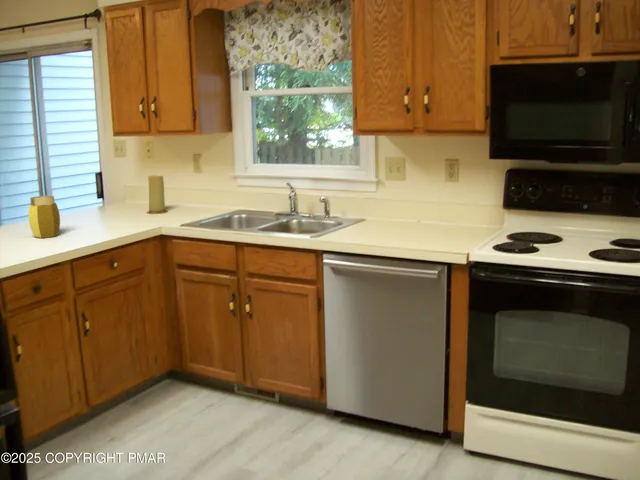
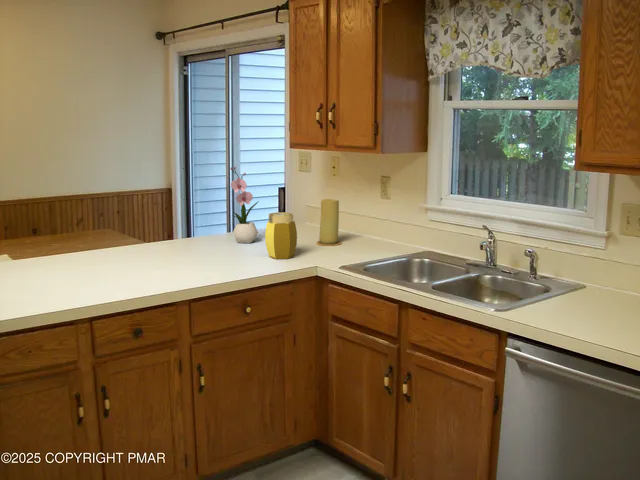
flower arrangement: none [66,152,95,218] -> present [230,167,259,243]
jar: present [29,196,60,238] -> present [265,212,297,259]

